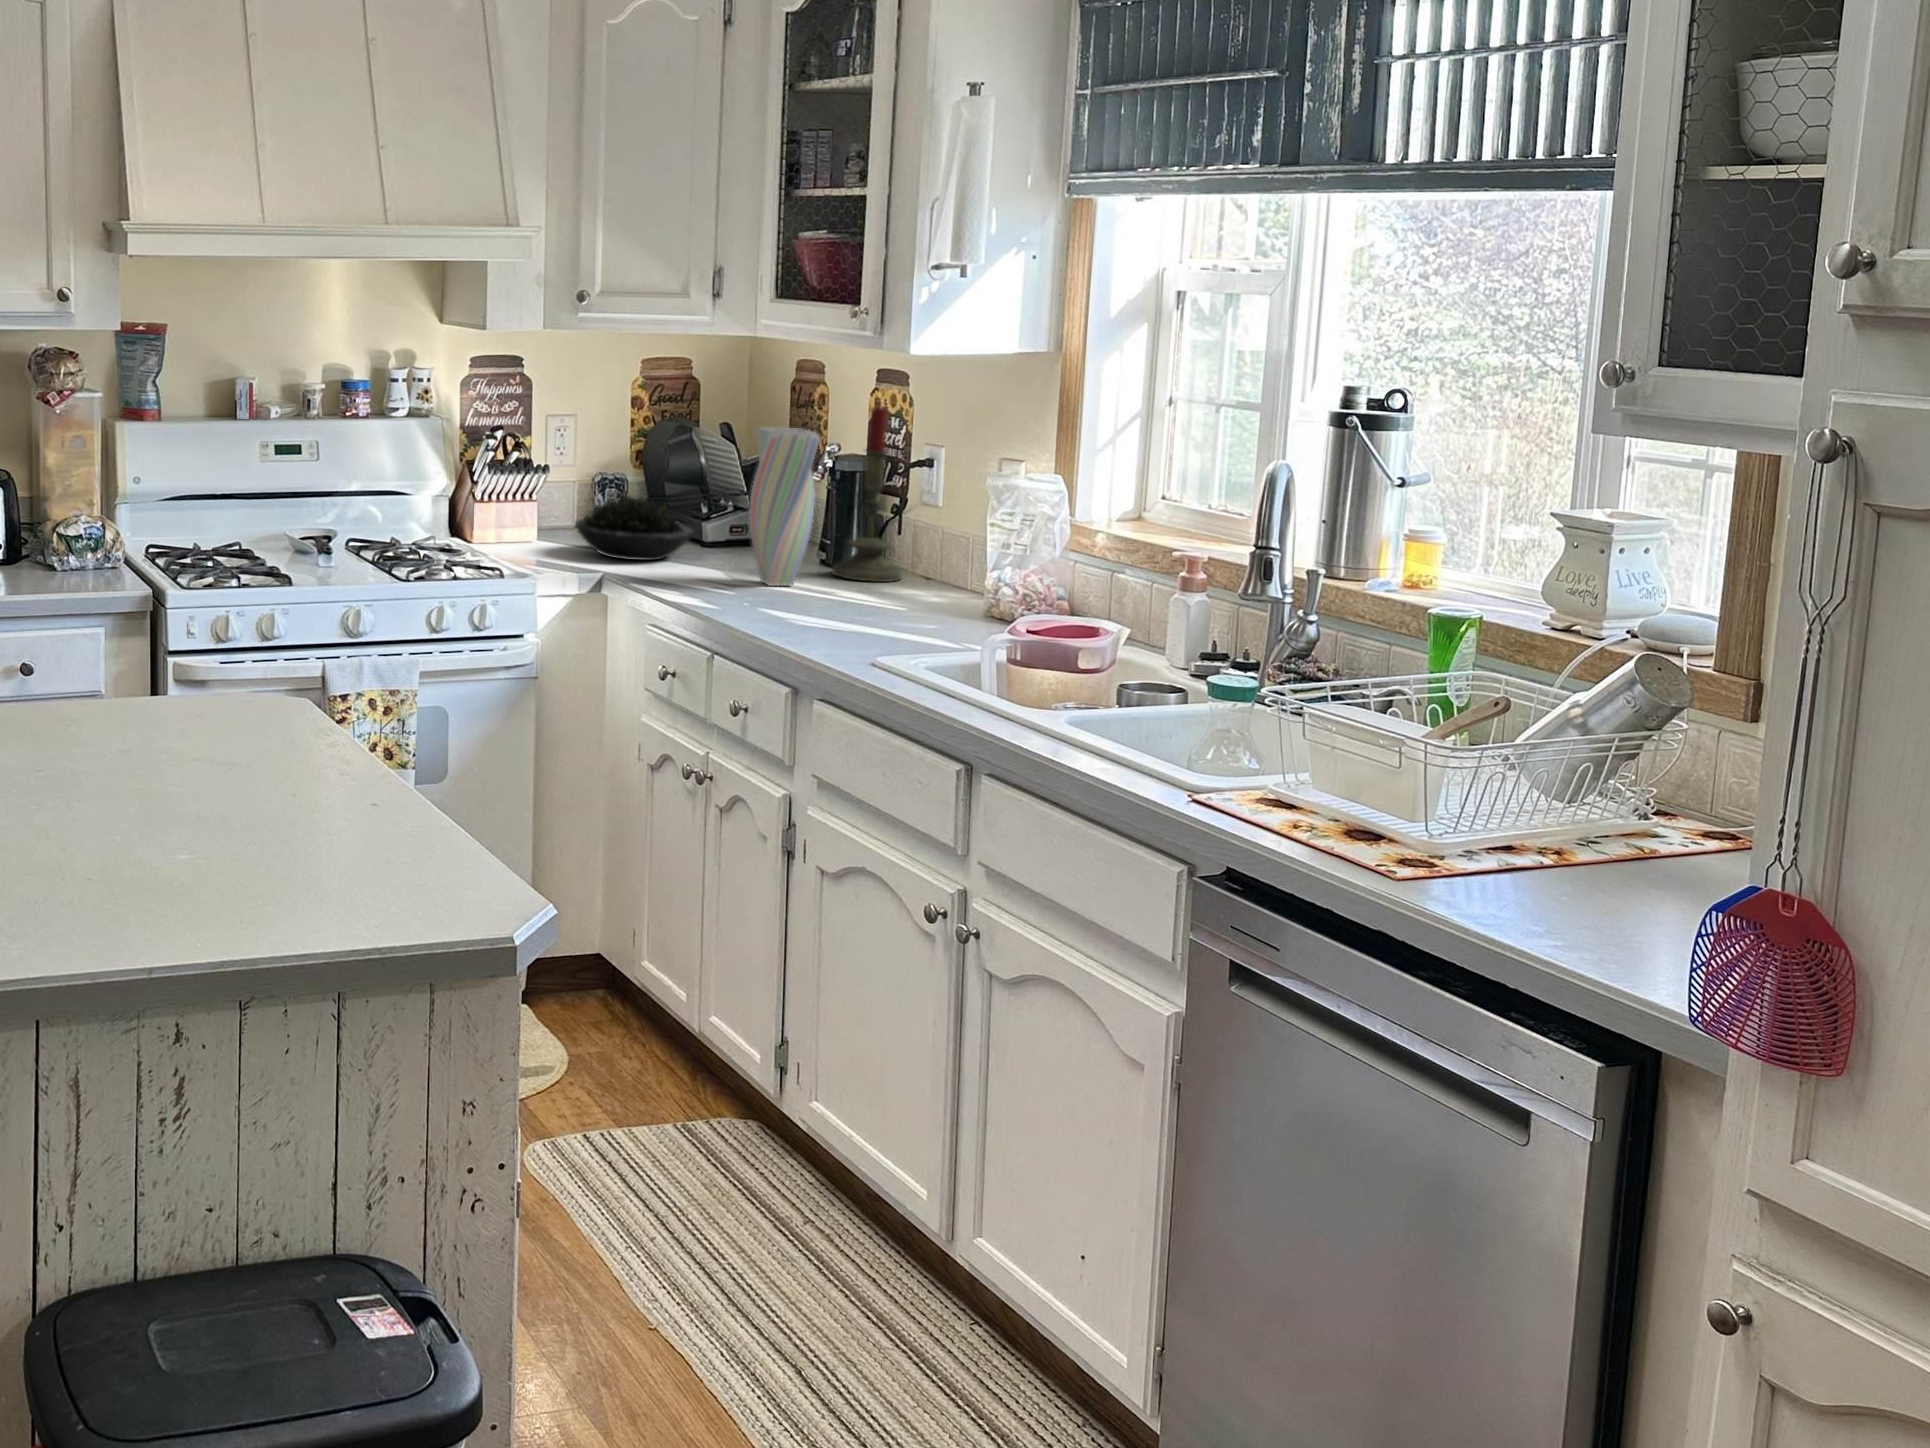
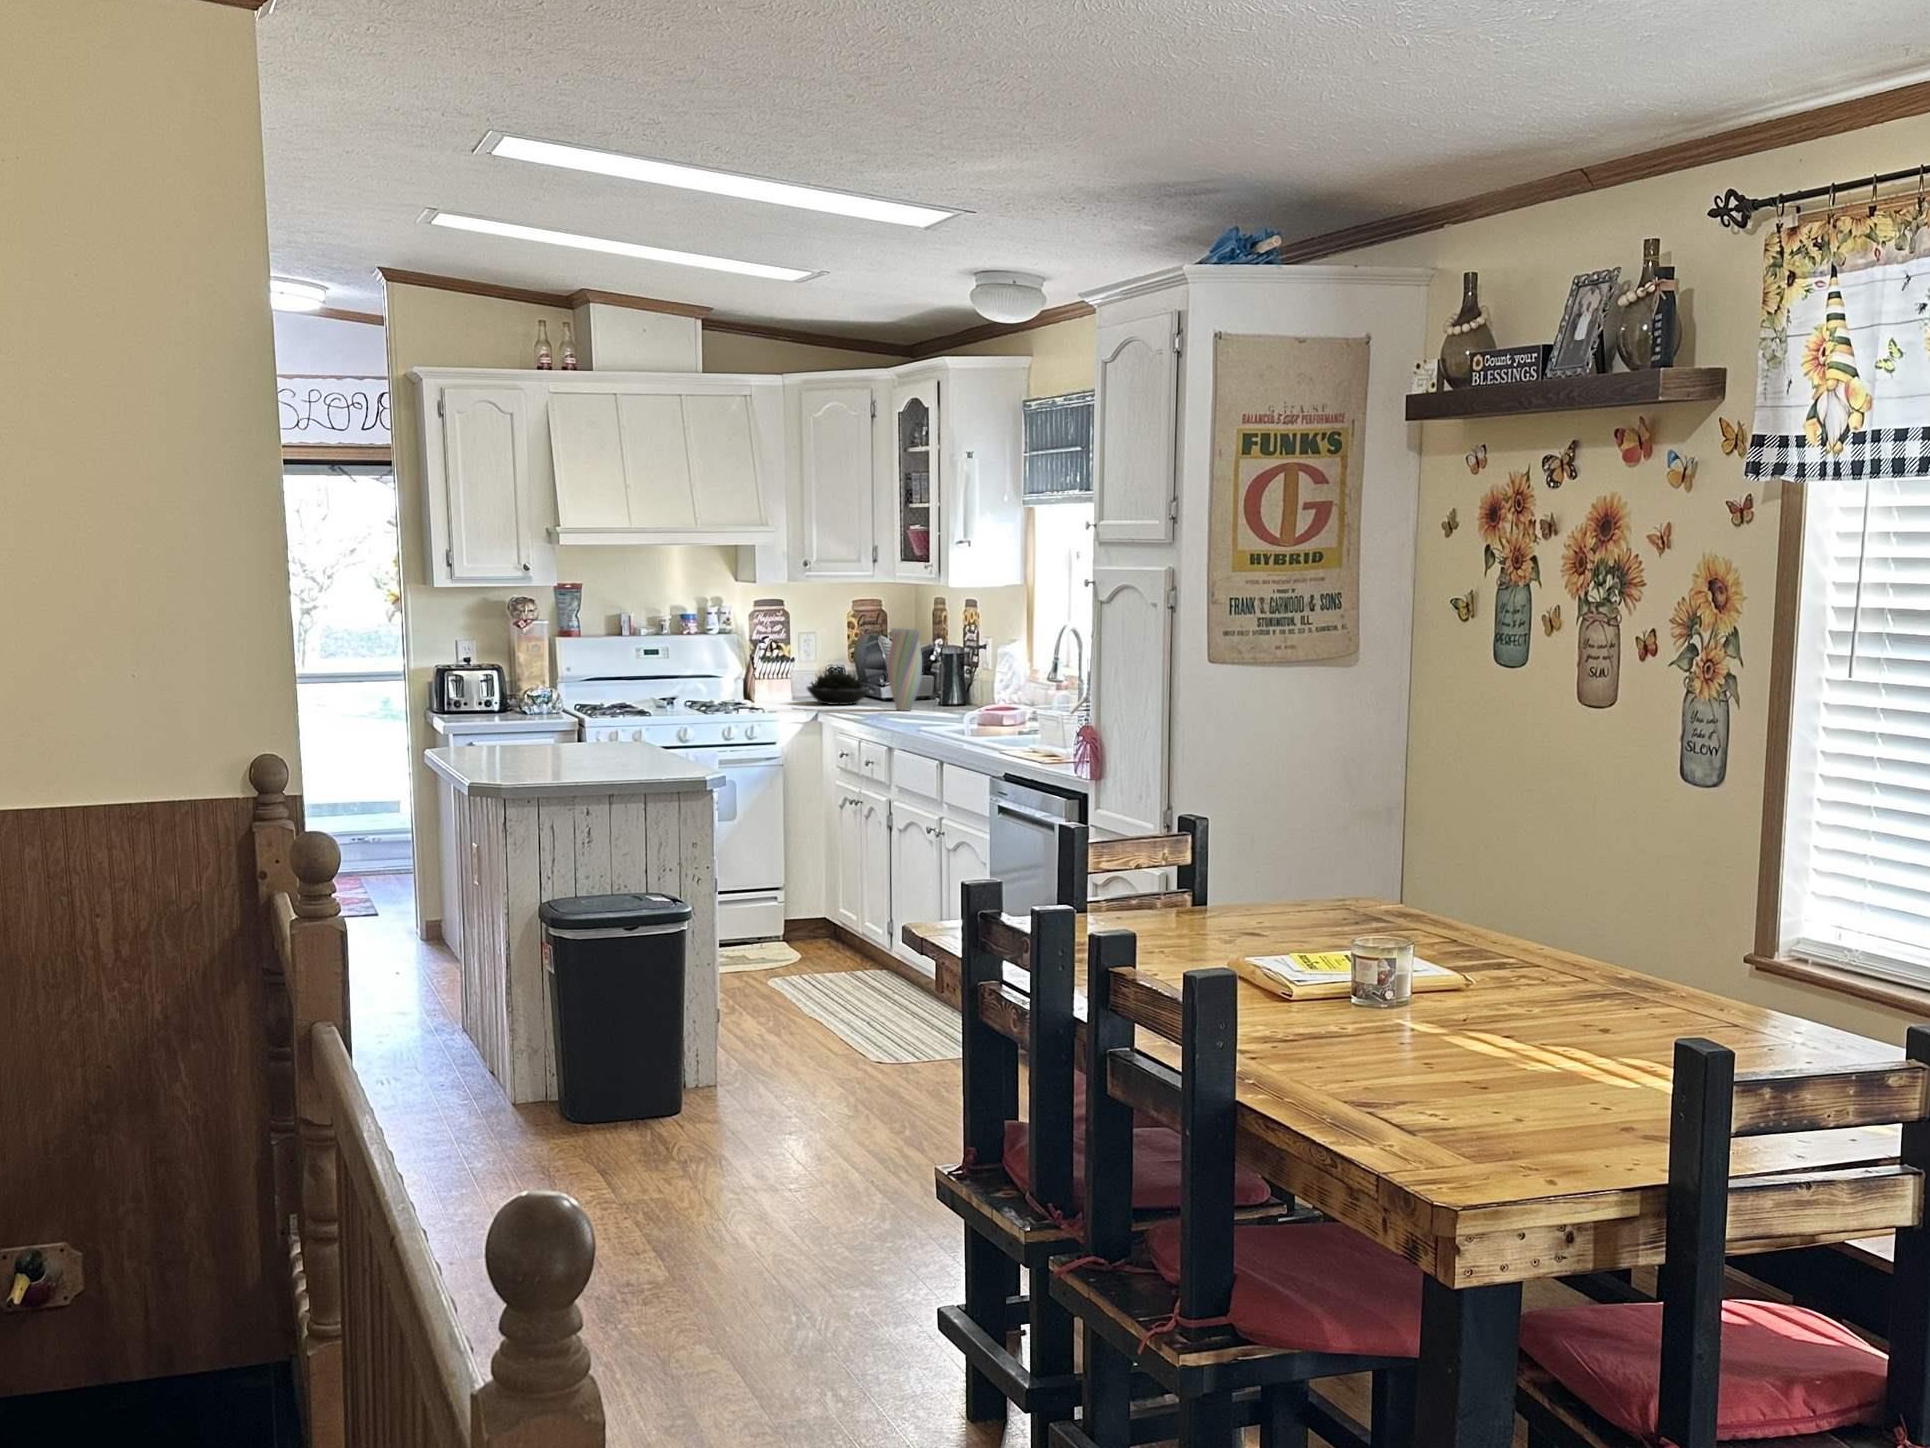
candle: present [832,407,902,582] -> none [939,615,975,709]

